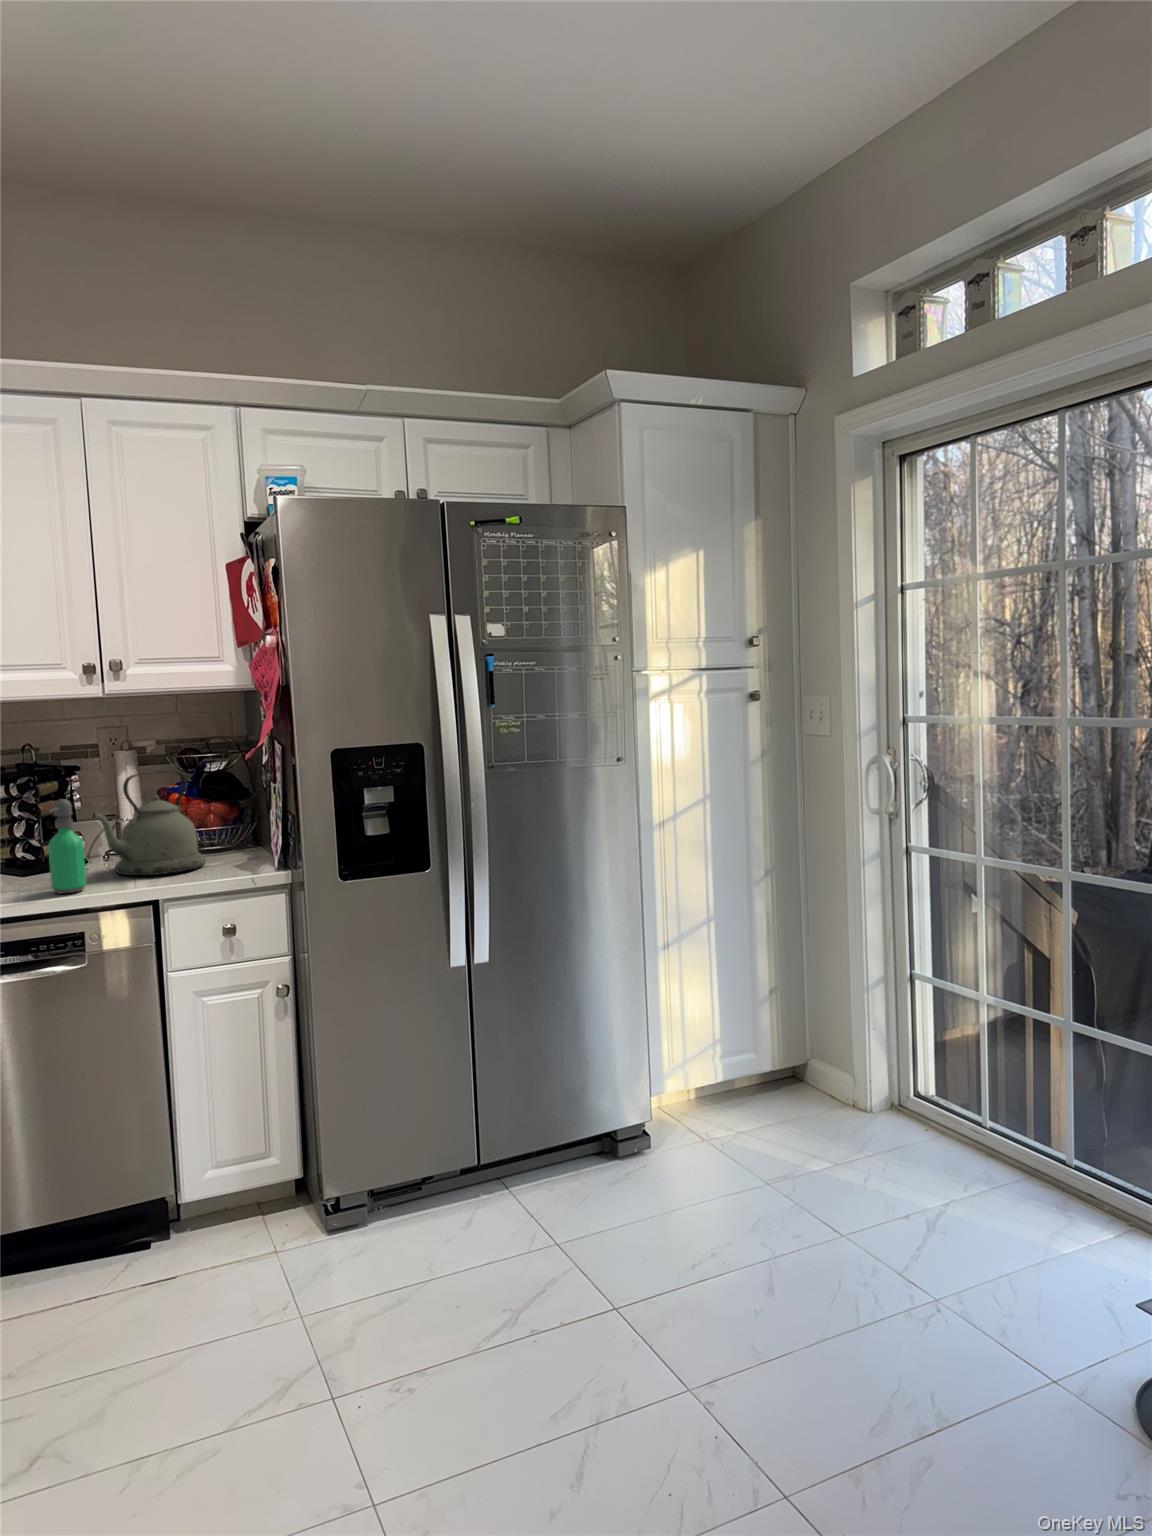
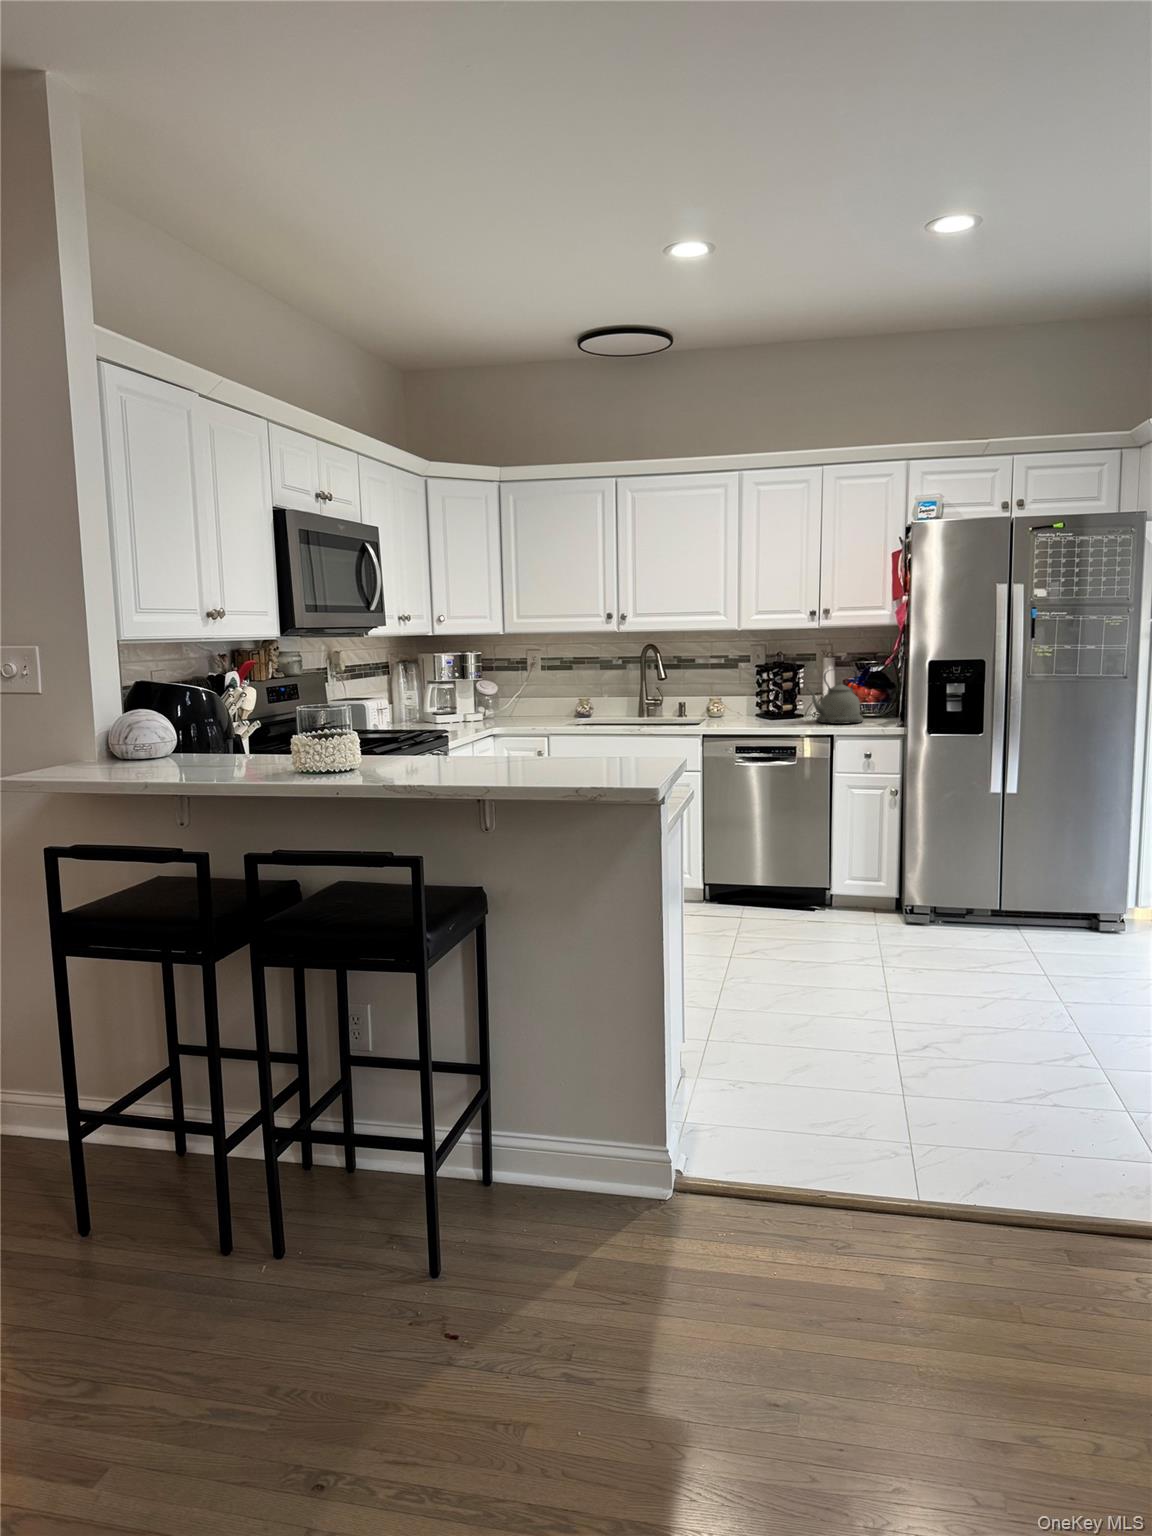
soap dispenser: present [48,799,86,893] -> none [784,679,801,727]

